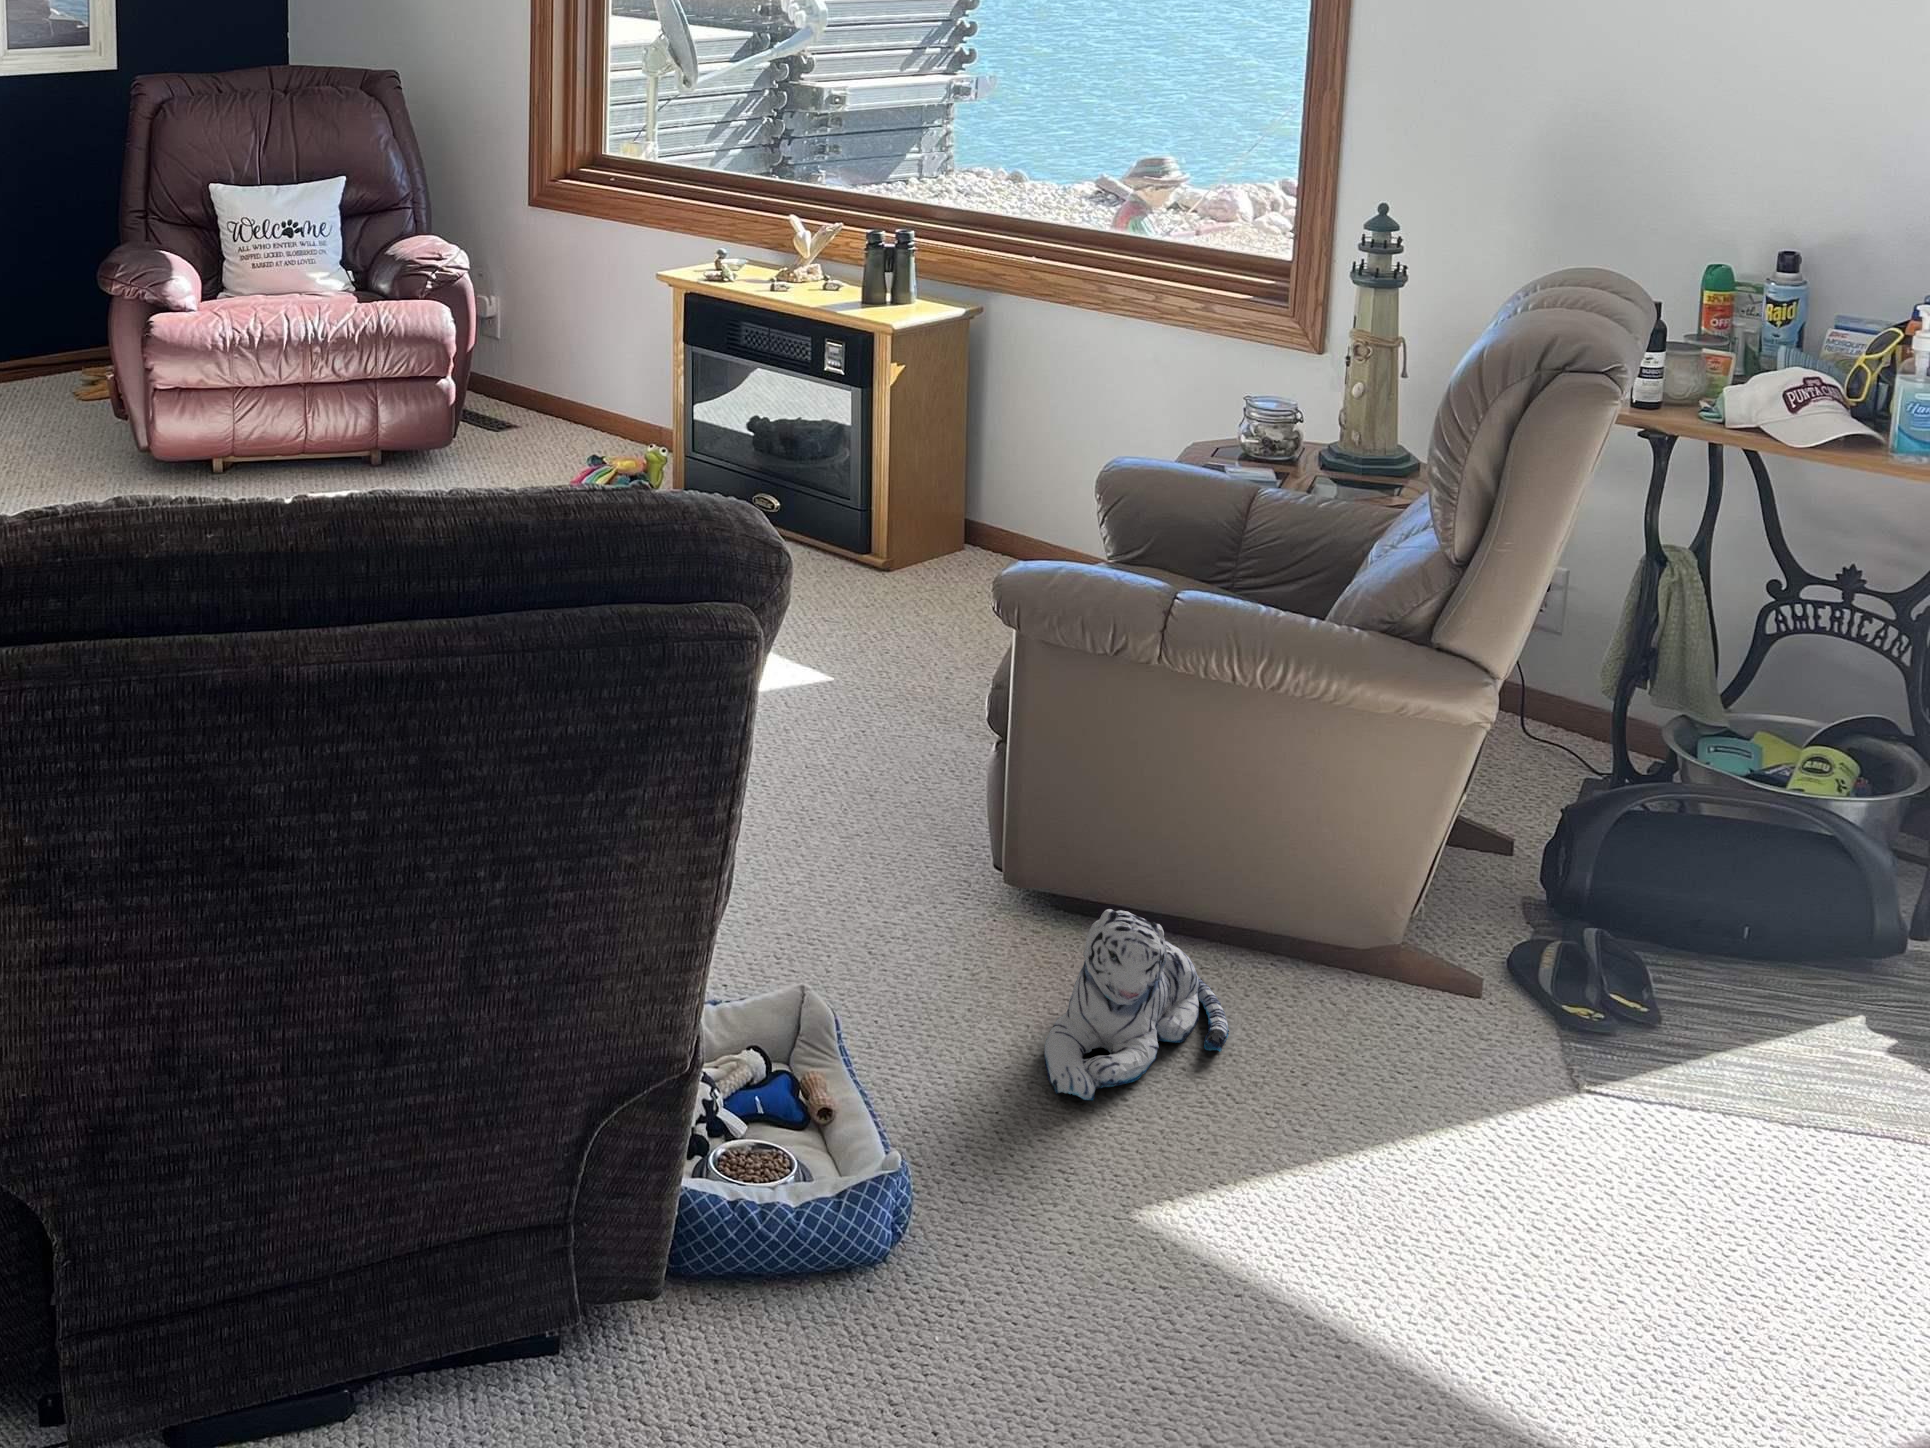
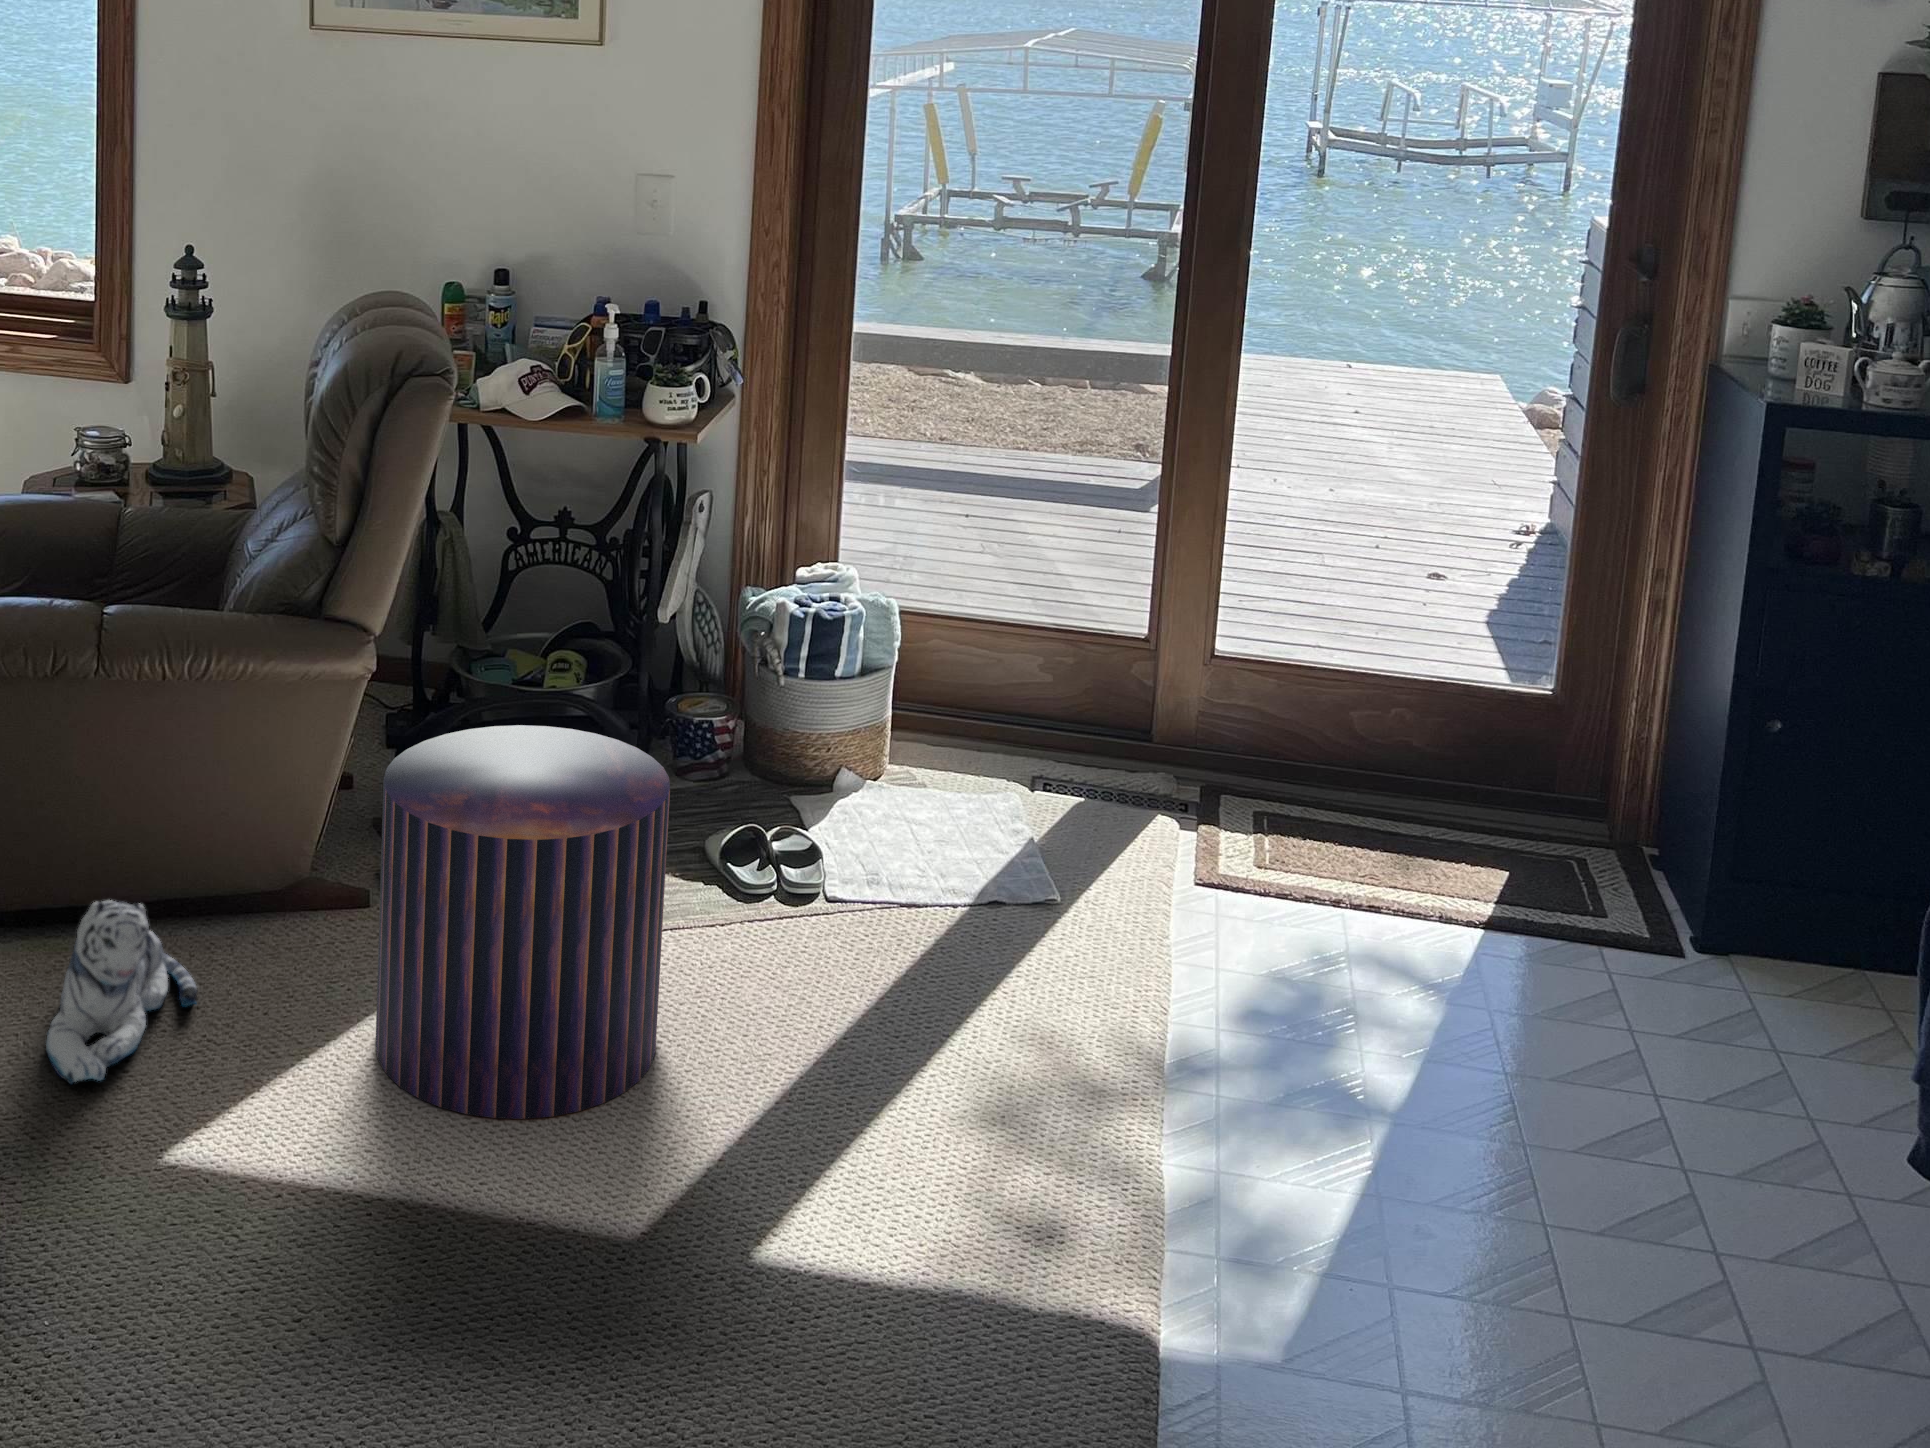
pouf: none [1414,825,1863,1353] -> present [376,725,670,1119]

